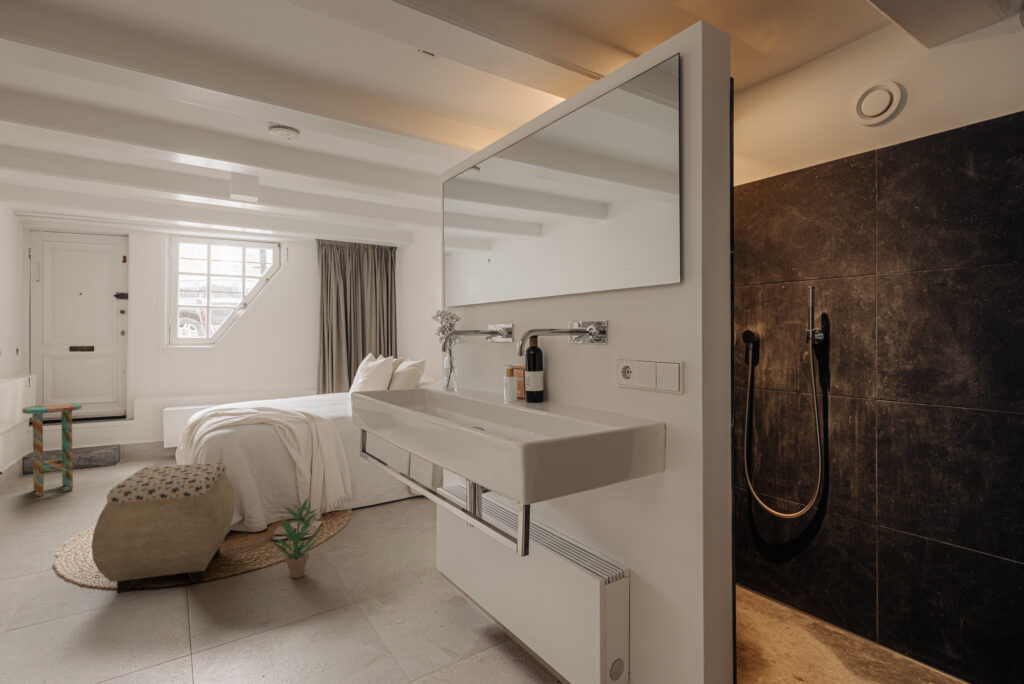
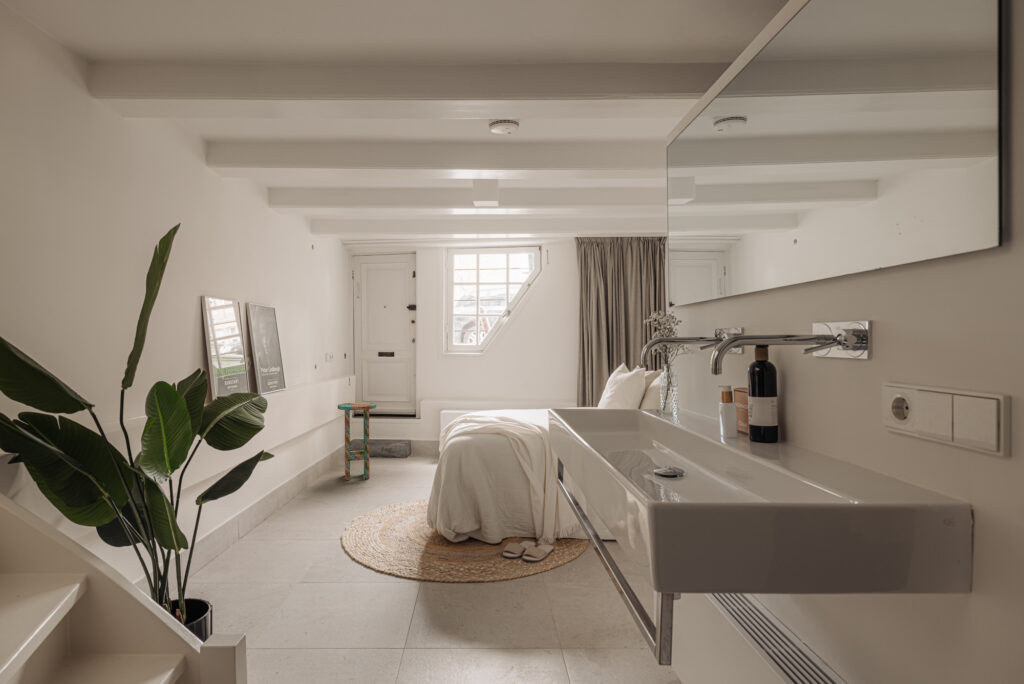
ottoman: present [92,463,235,592] -> none [354,466,470,581]
potted plant: present [274,499,319,578] -> none [490,515,537,598]

